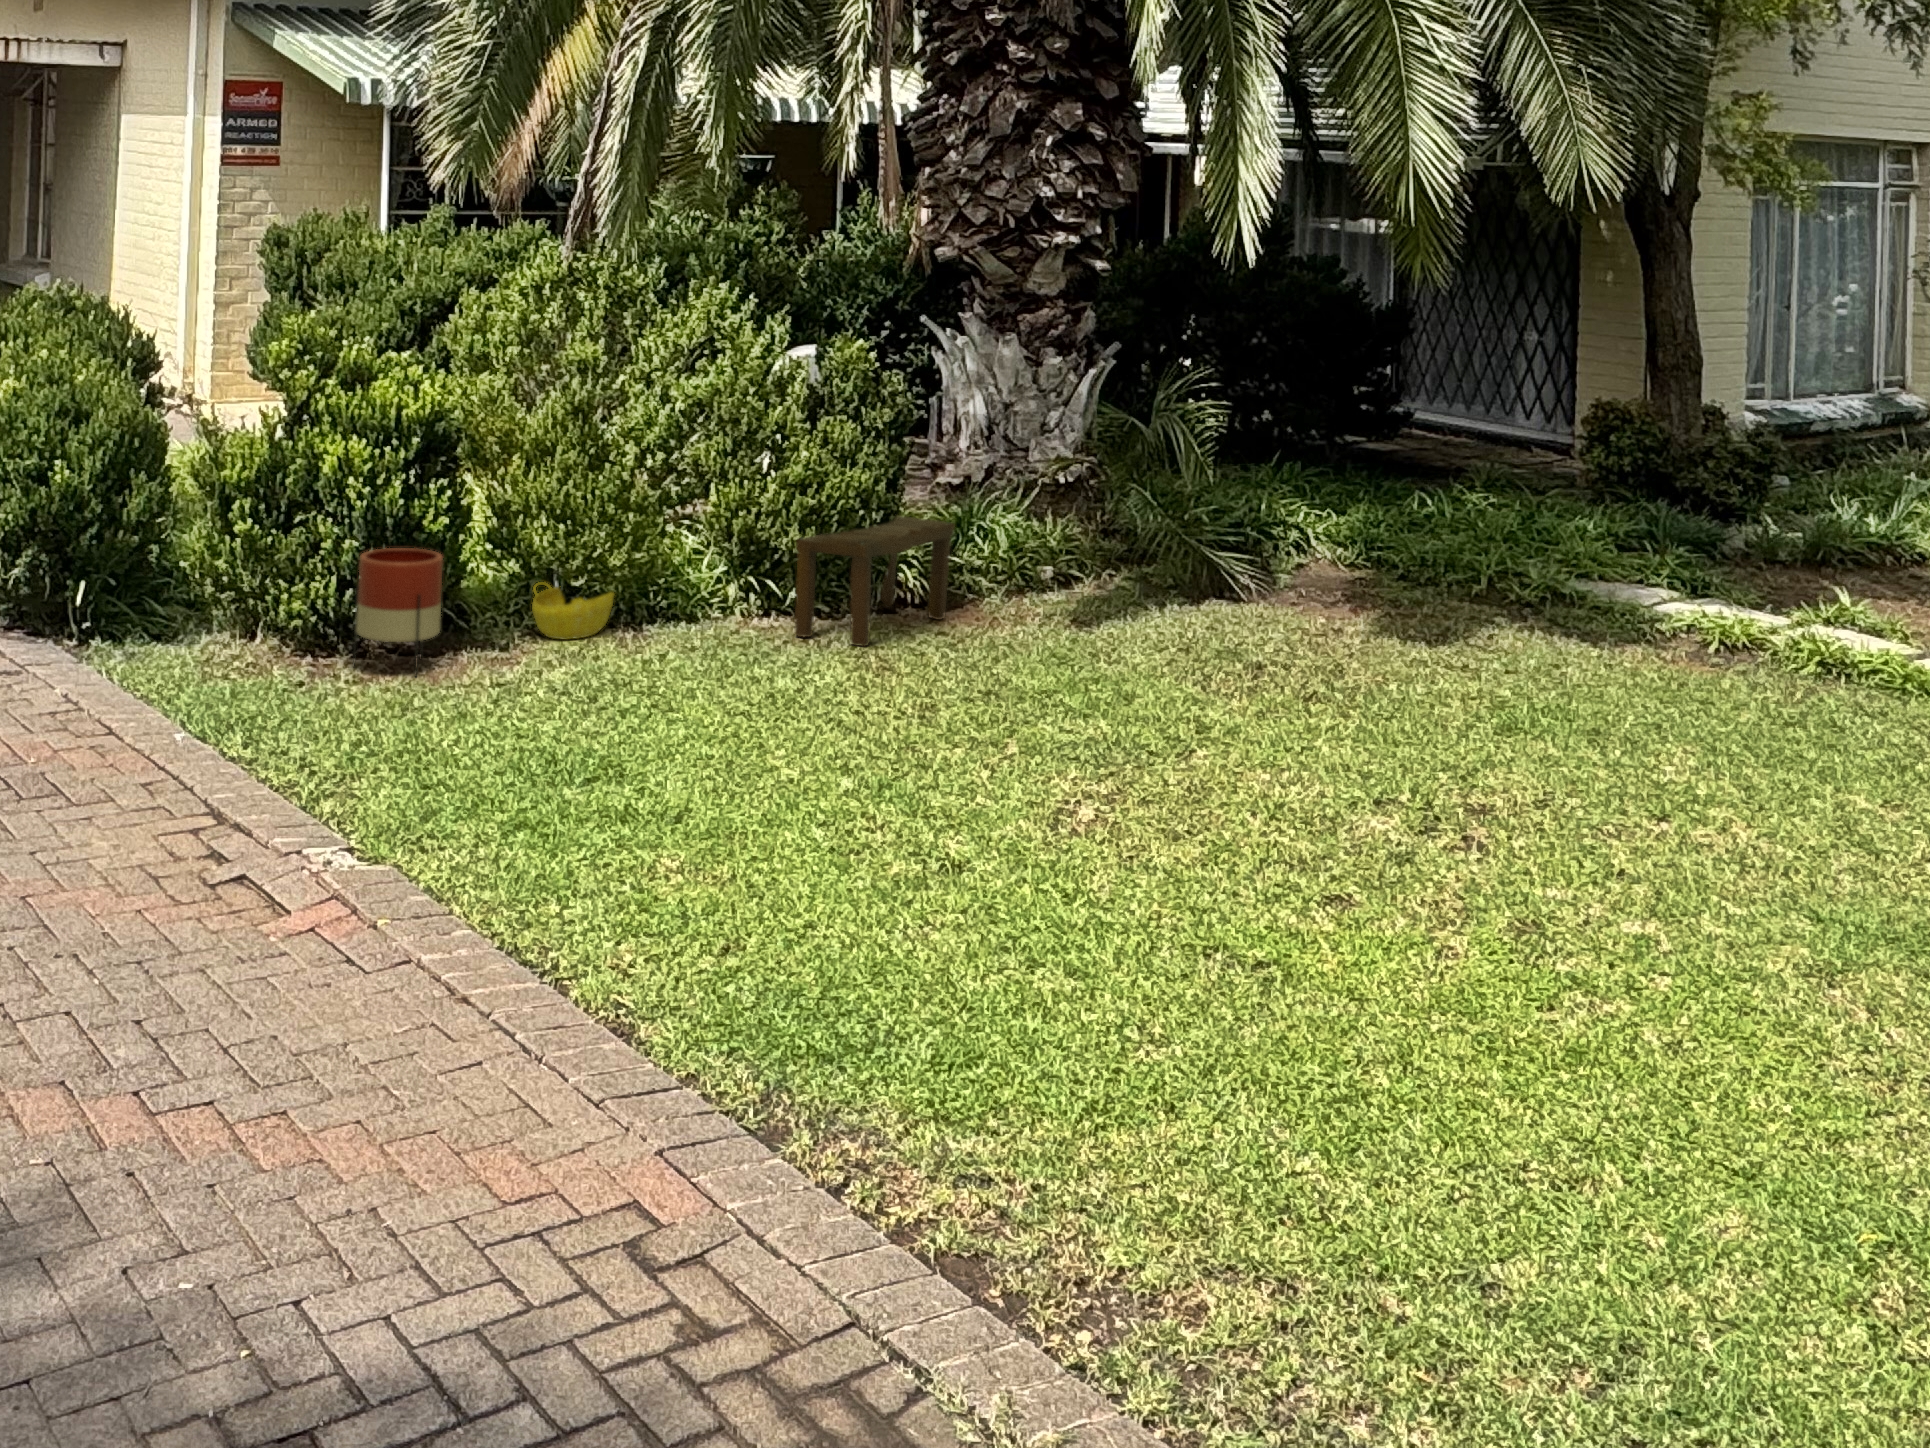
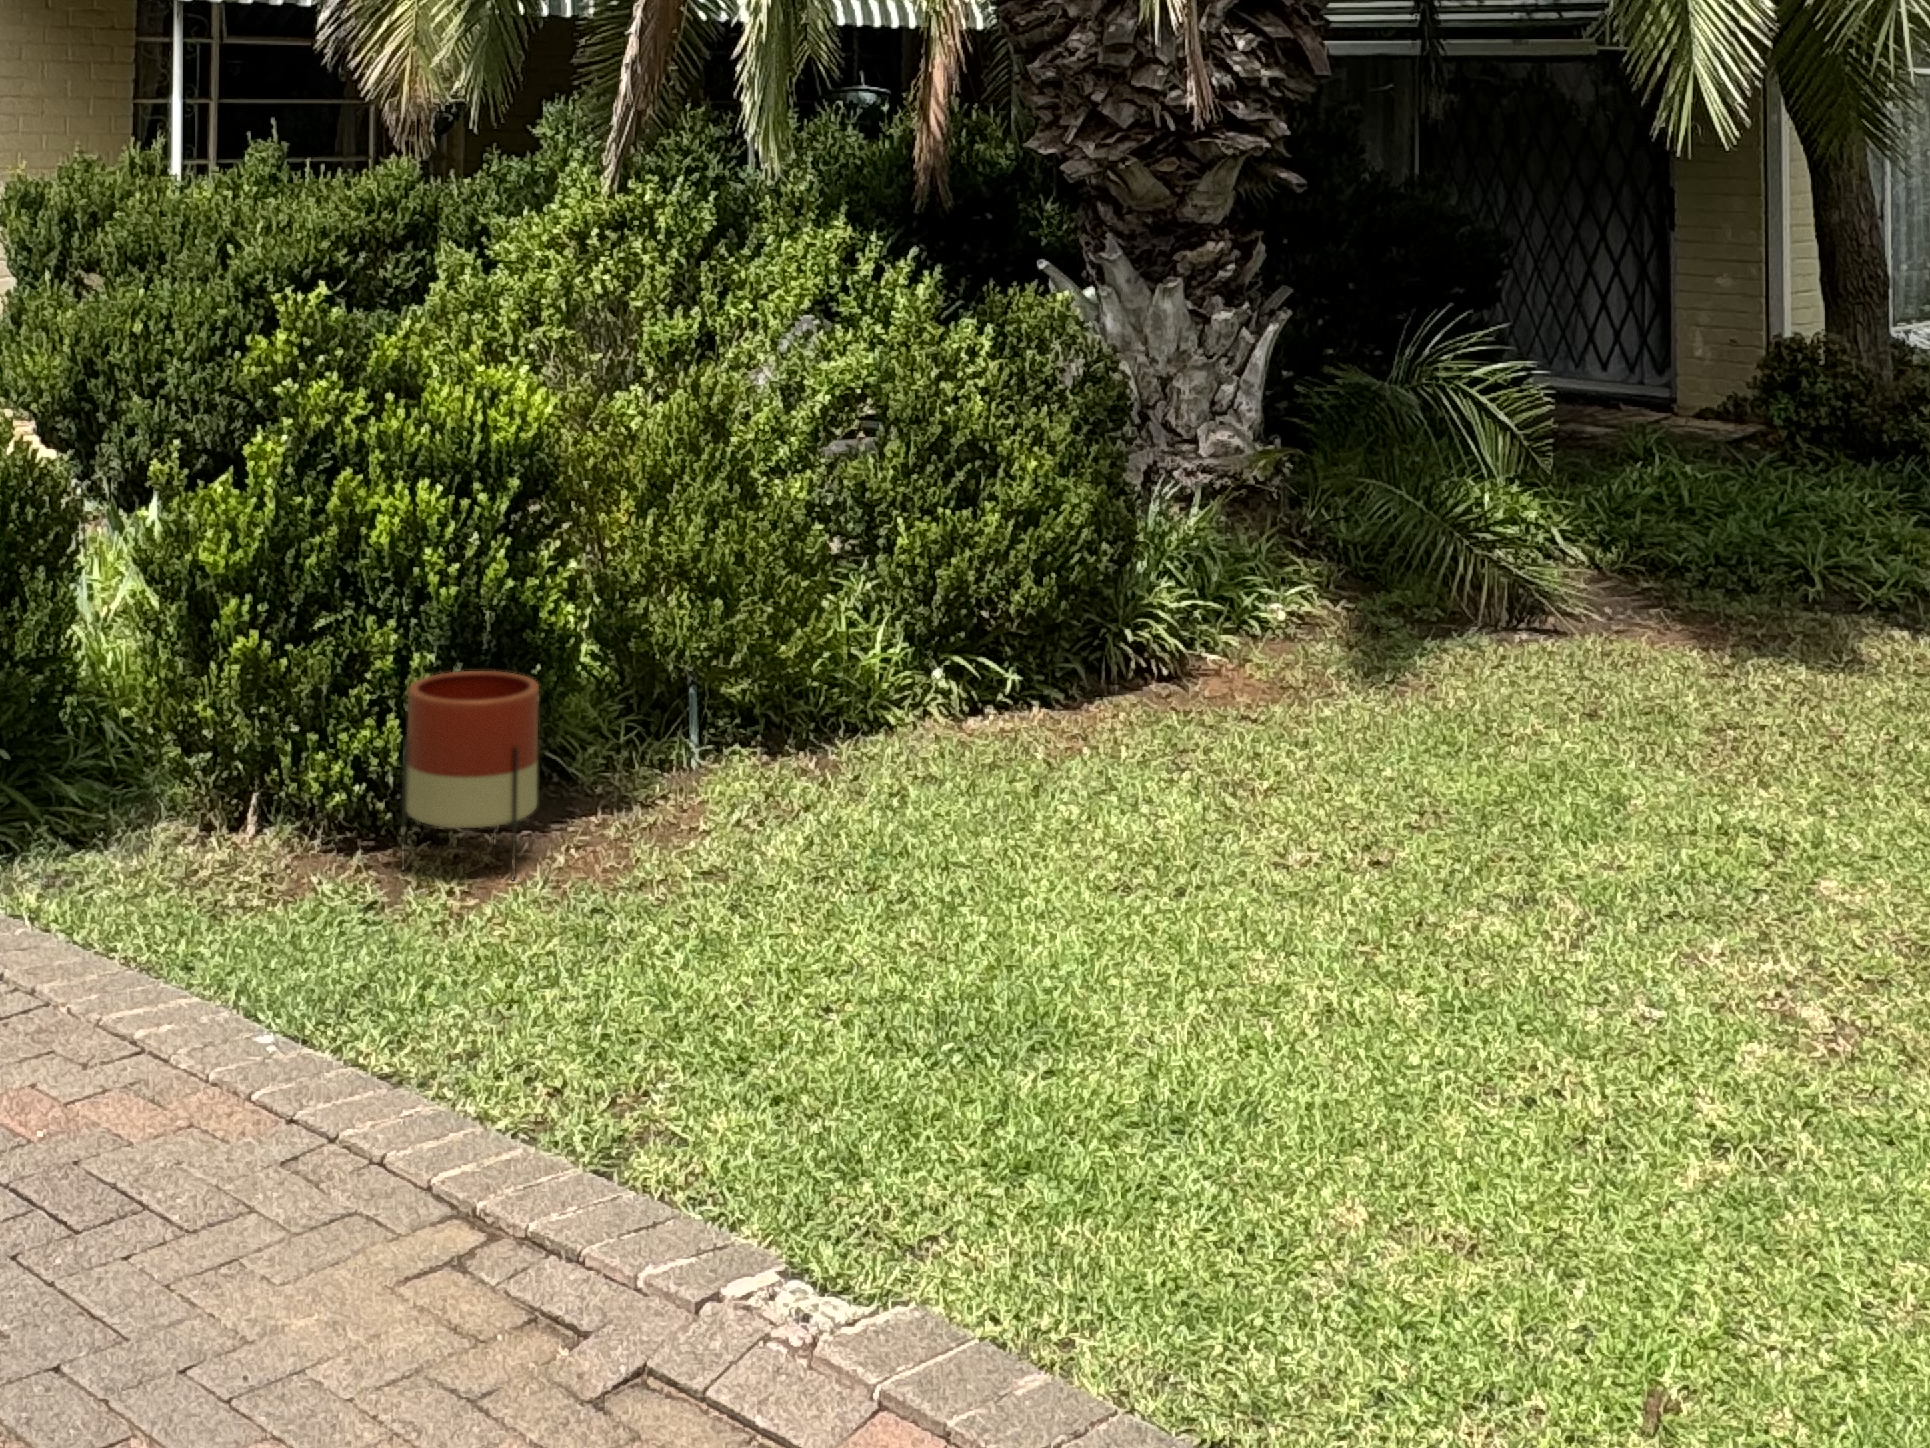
bench: present [794,516,955,647] -> none [1001,561,1188,765]
basket: present [532,582,614,640] -> none [619,701,747,790]

